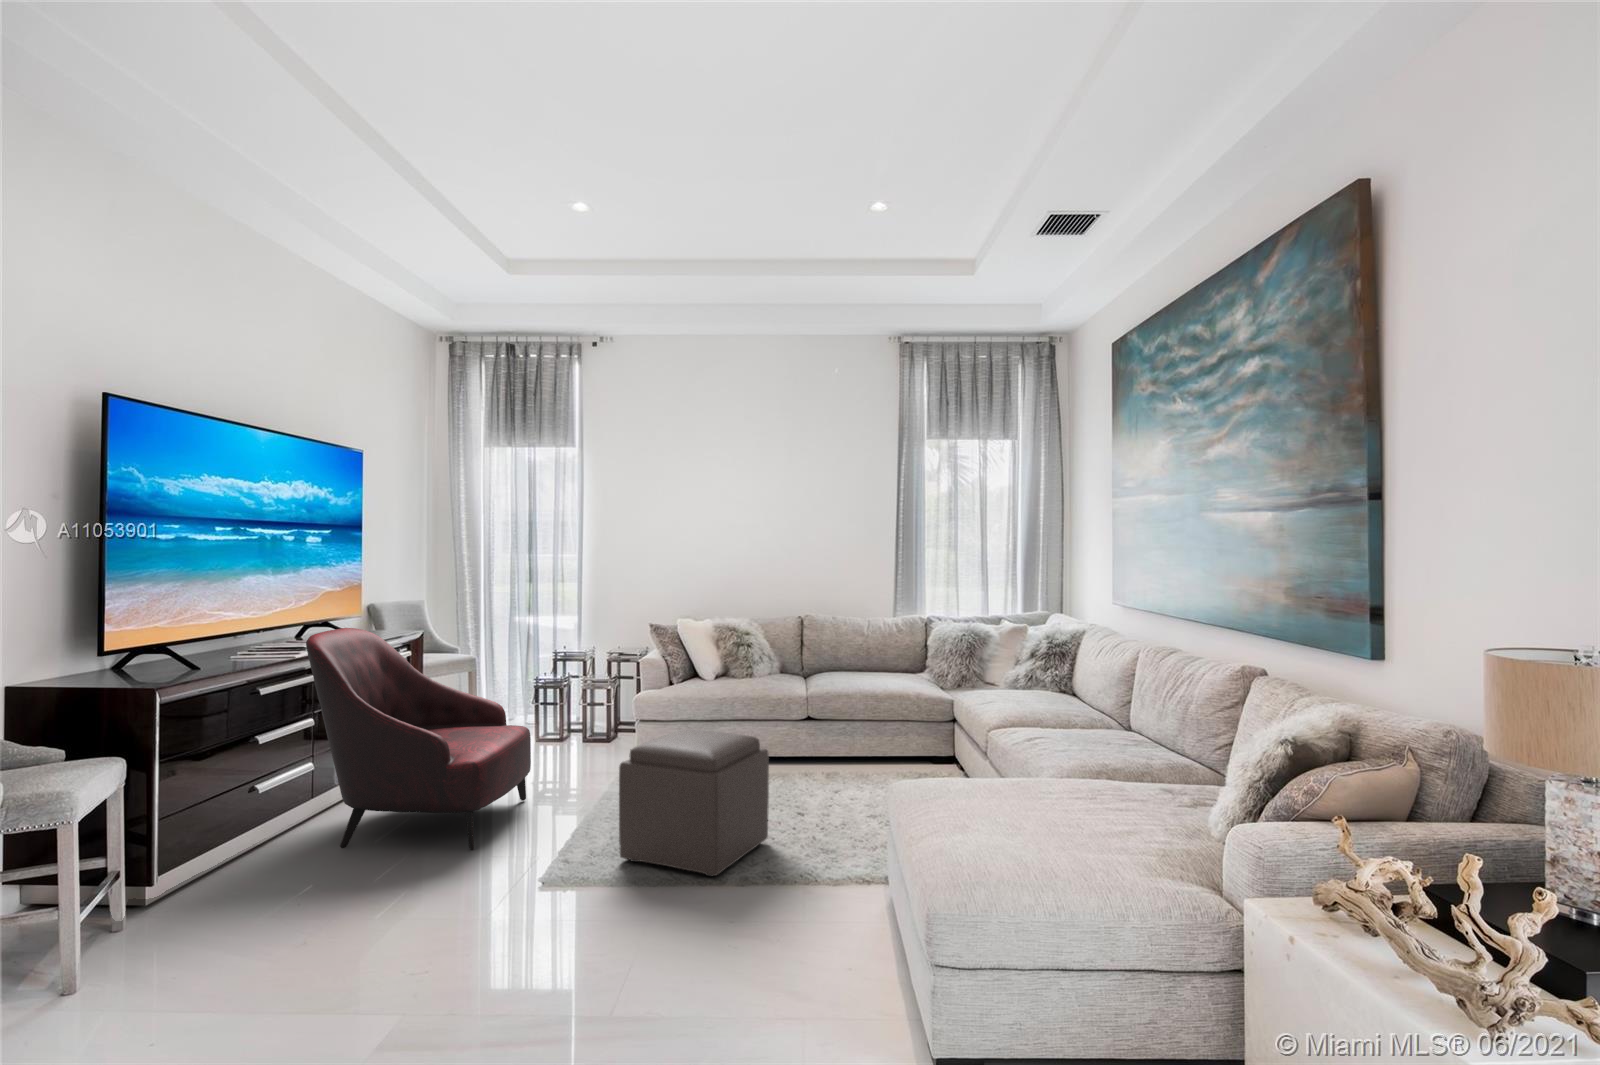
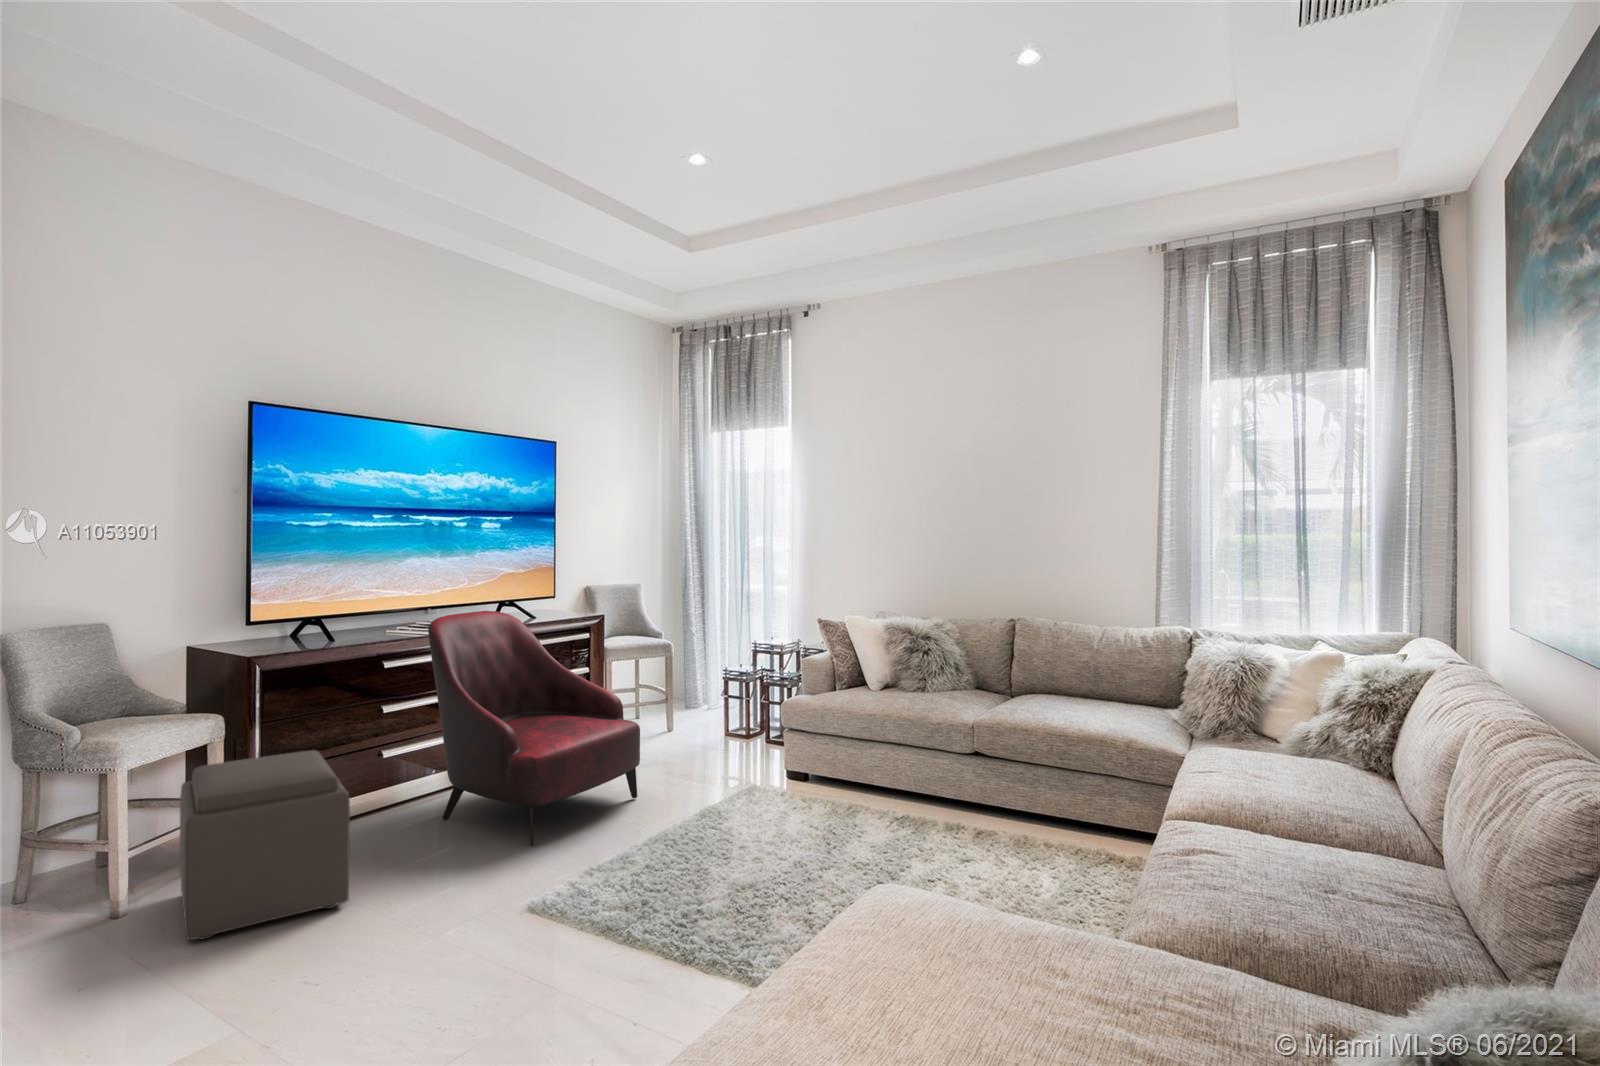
ottoman: present [619,729,769,876] -> present [180,750,350,940]

